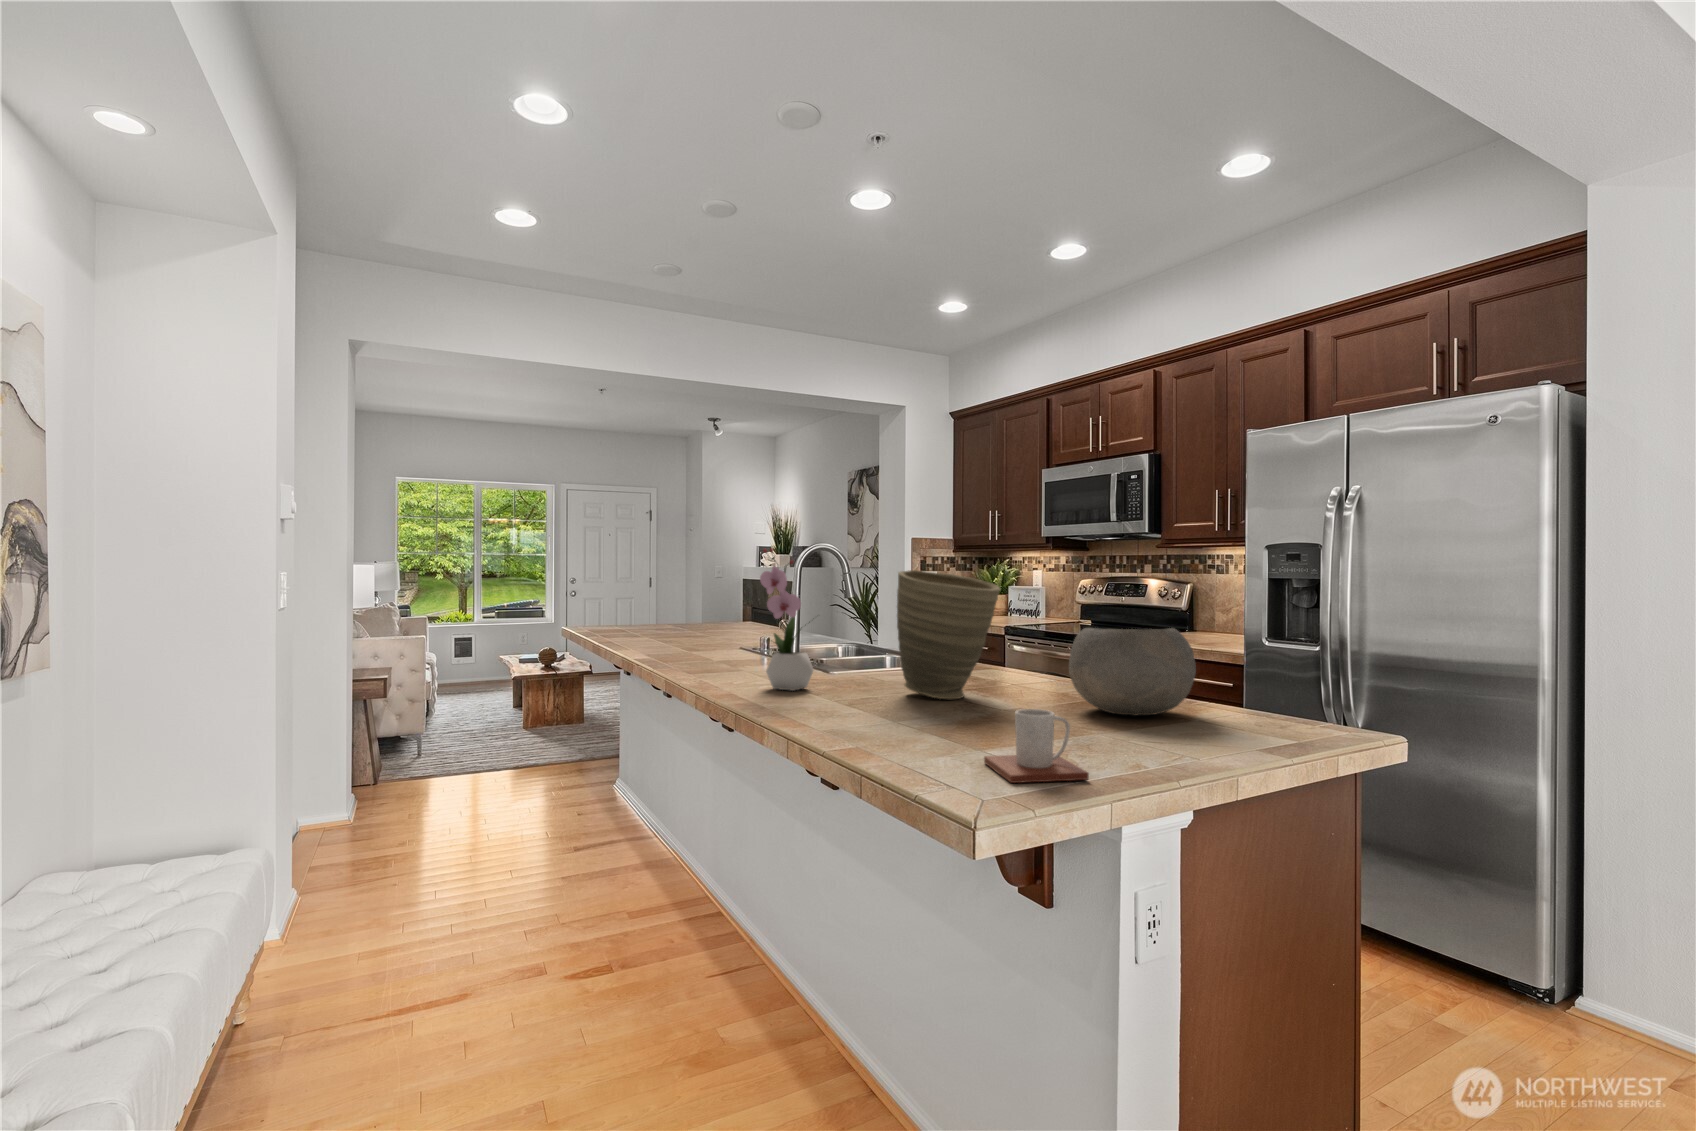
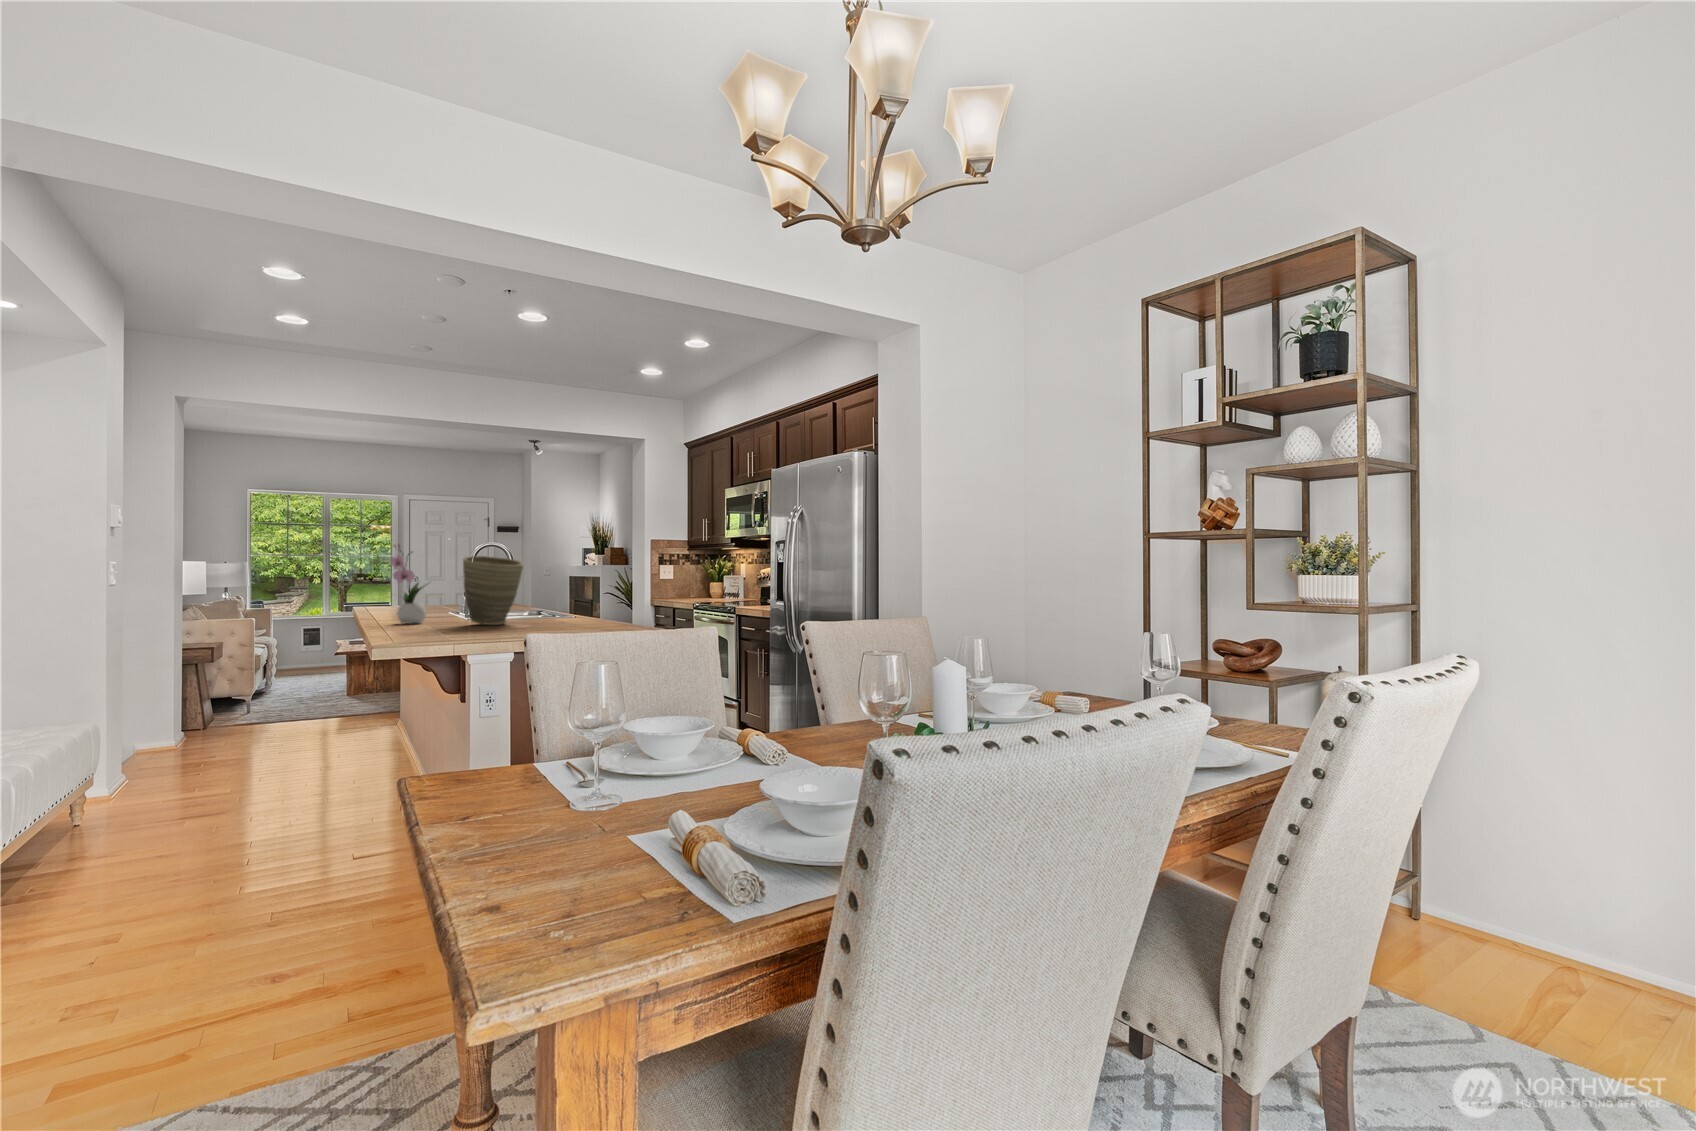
bowl: present [1069,628,1196,716] -> none [539,583,605,628]
mug: present [984,709,1089,783] -> none [418,613,463,641]

